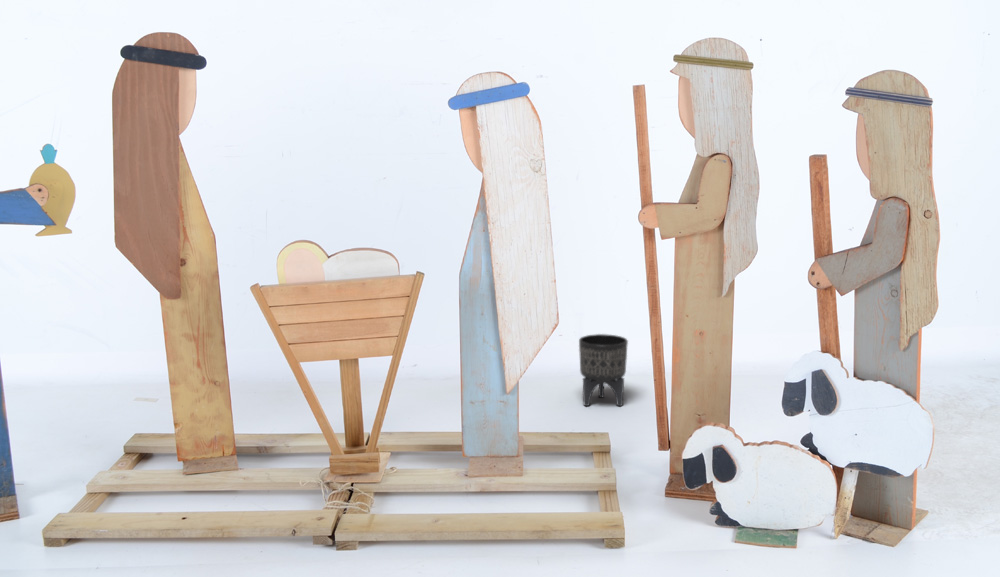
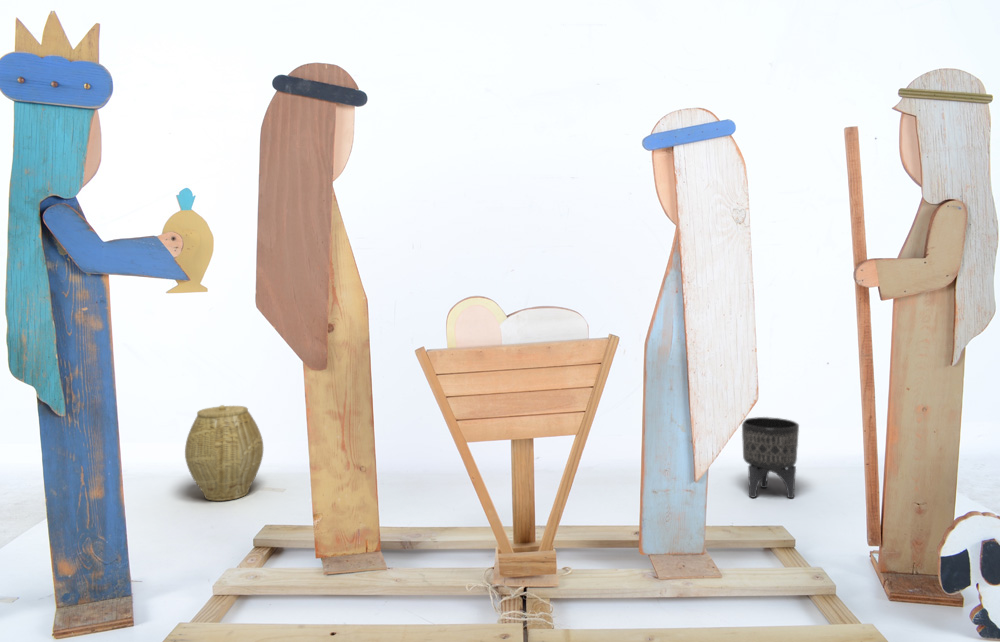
woven basket: none [66,326,142,414] -> present [185,405,263,501]

